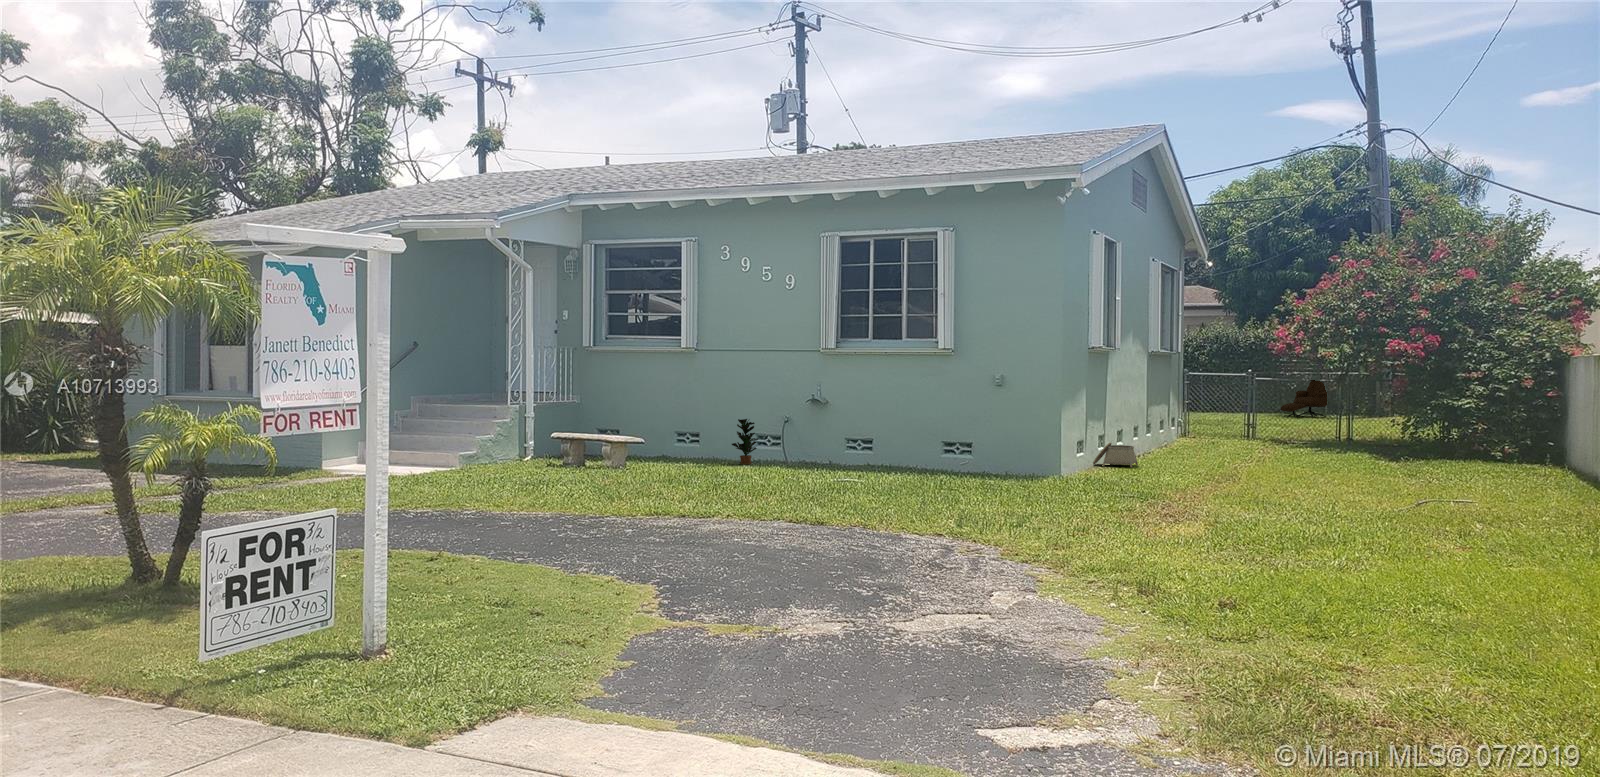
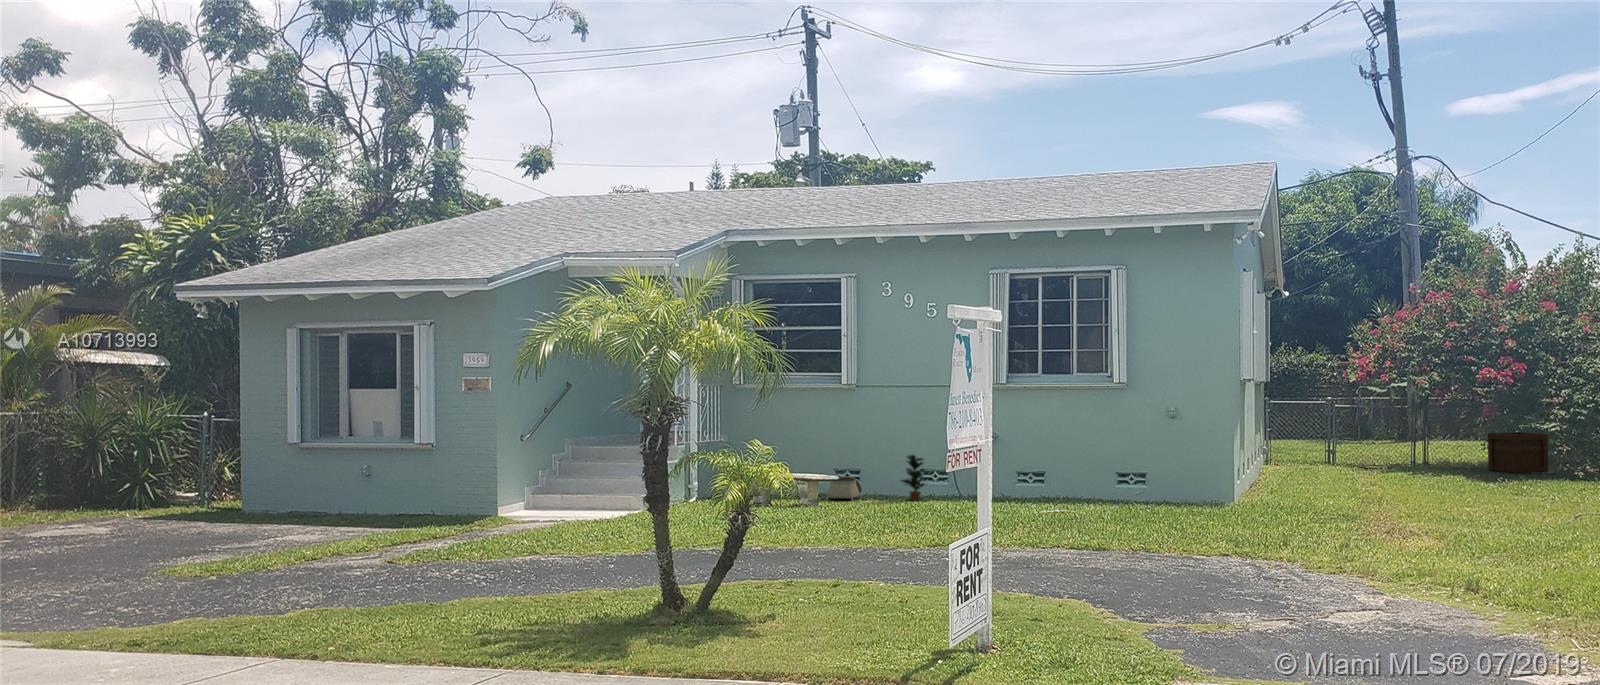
lounge chair: present [1280,380,1327,418] -> none [1318,396,1367,442]
wooden crate: none [1400,408,1463,451] -> present [1488,432,1548,473]
basket: present [1093,443,1138,468] -> present [826,476,862,501]

